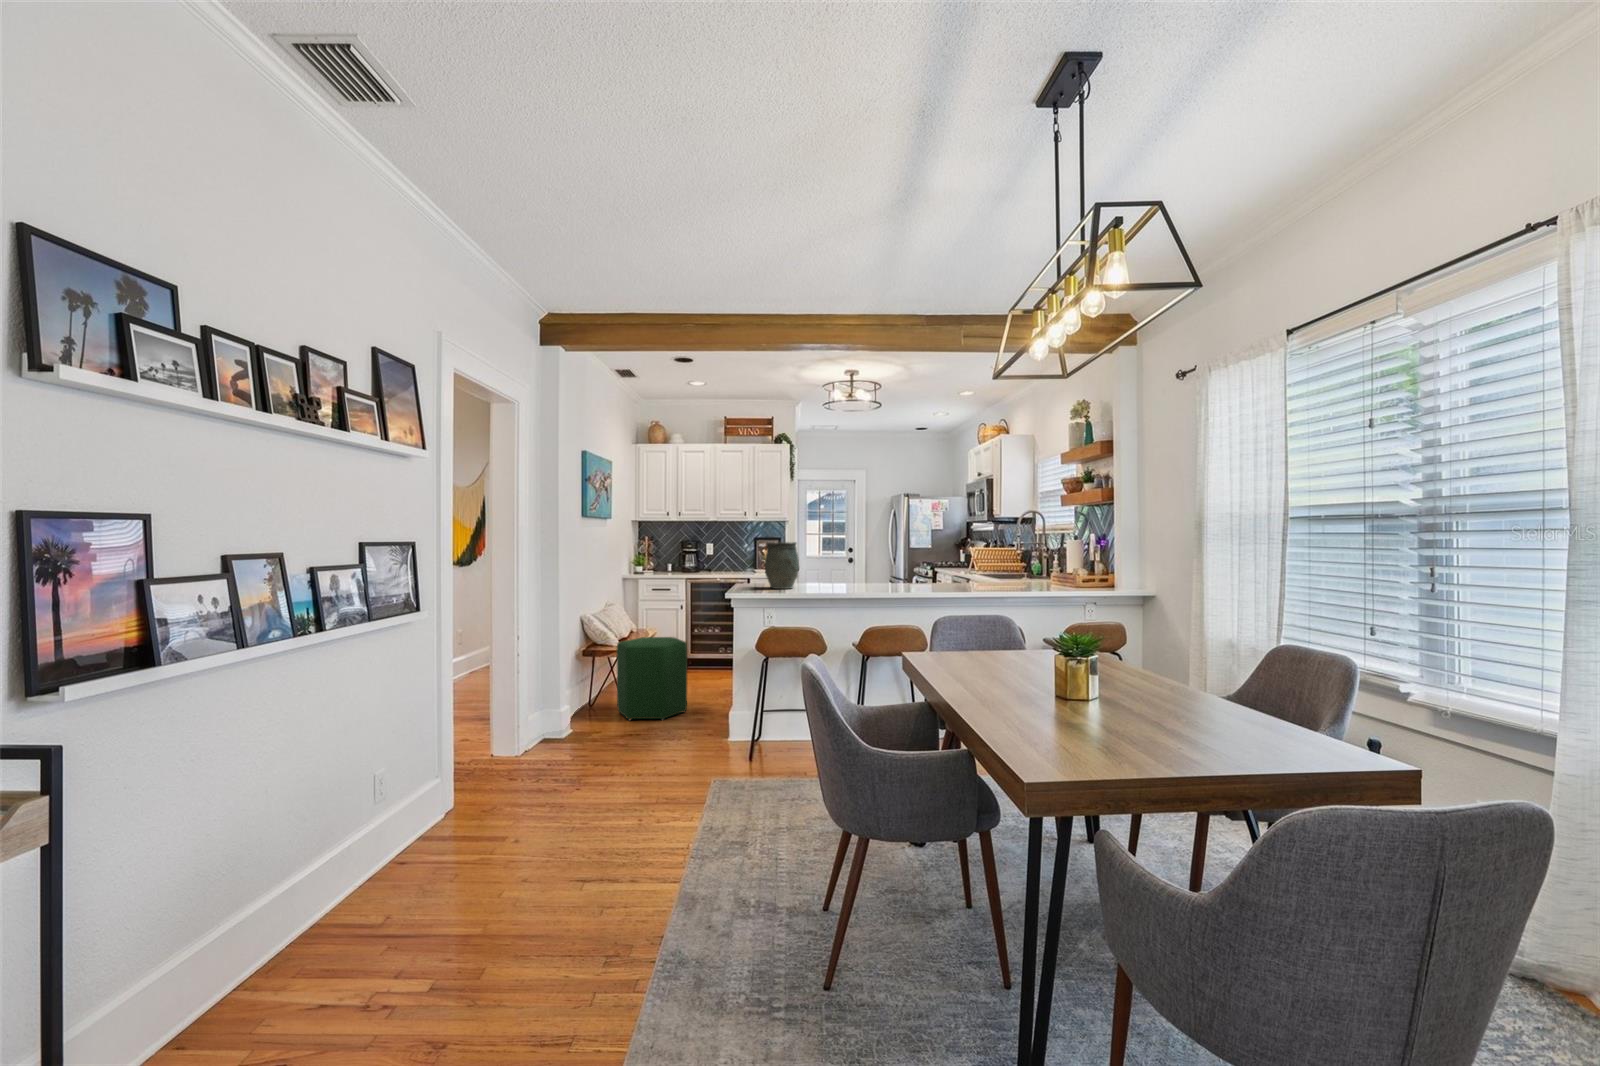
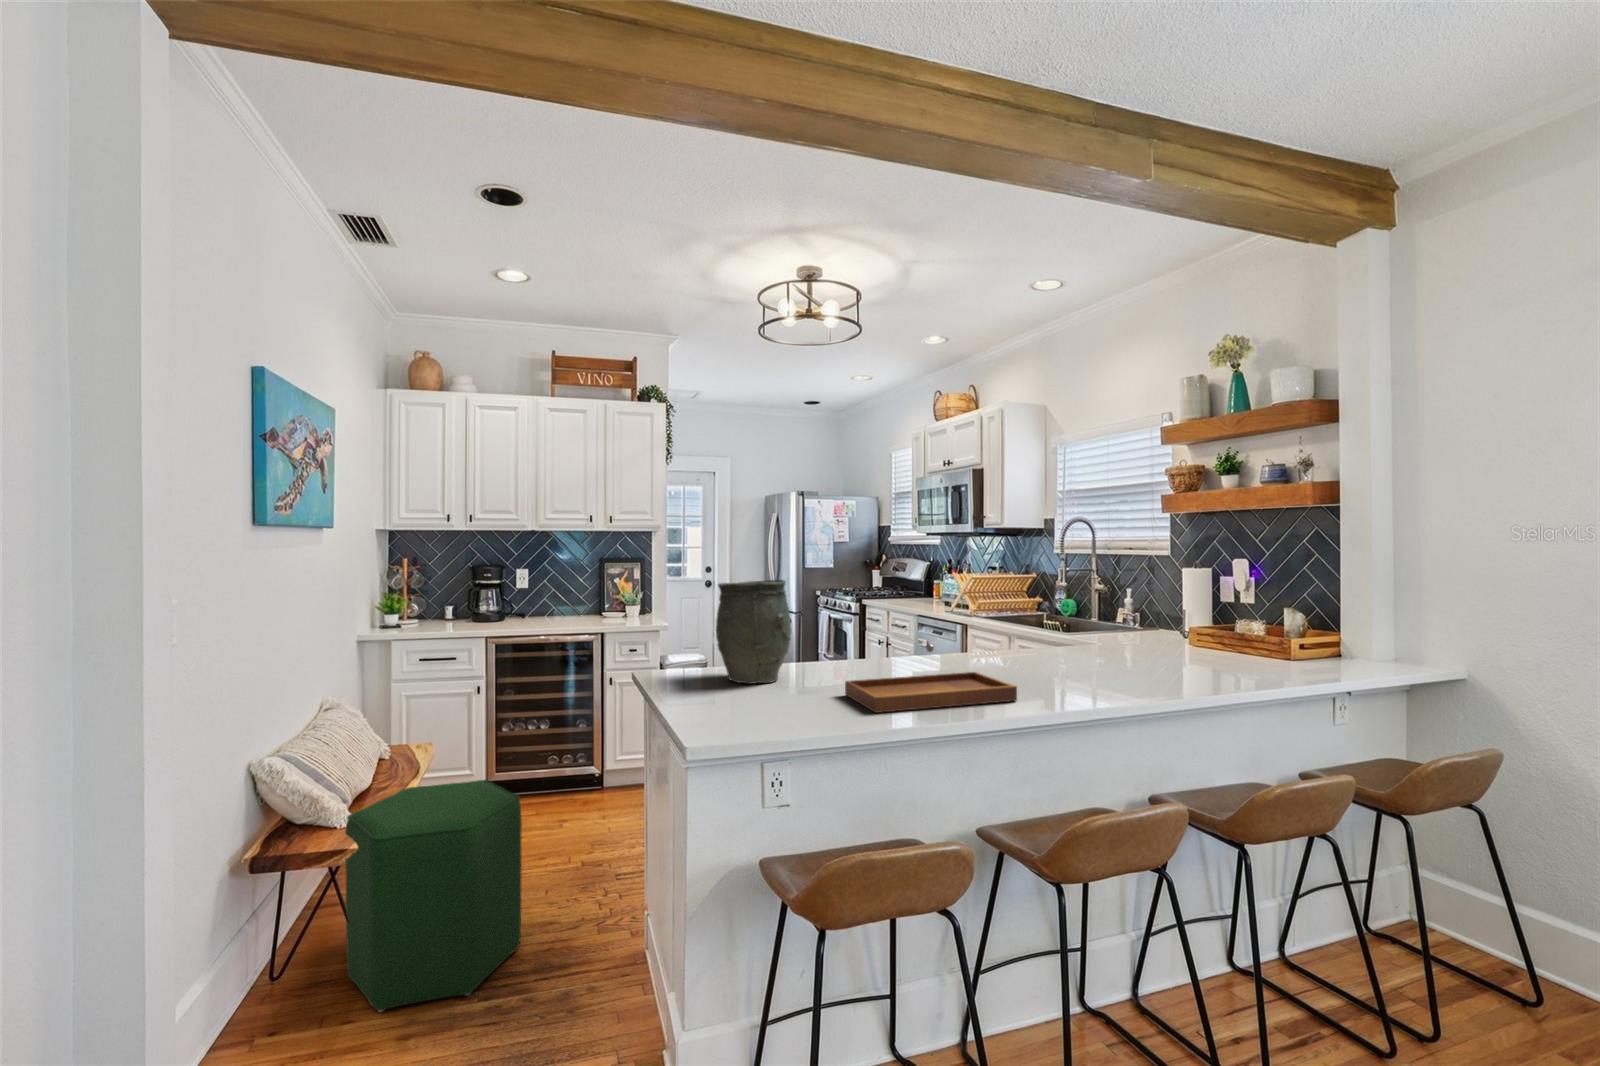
tray: none [811,570,880,595] -> present [845,644,1017,713]

